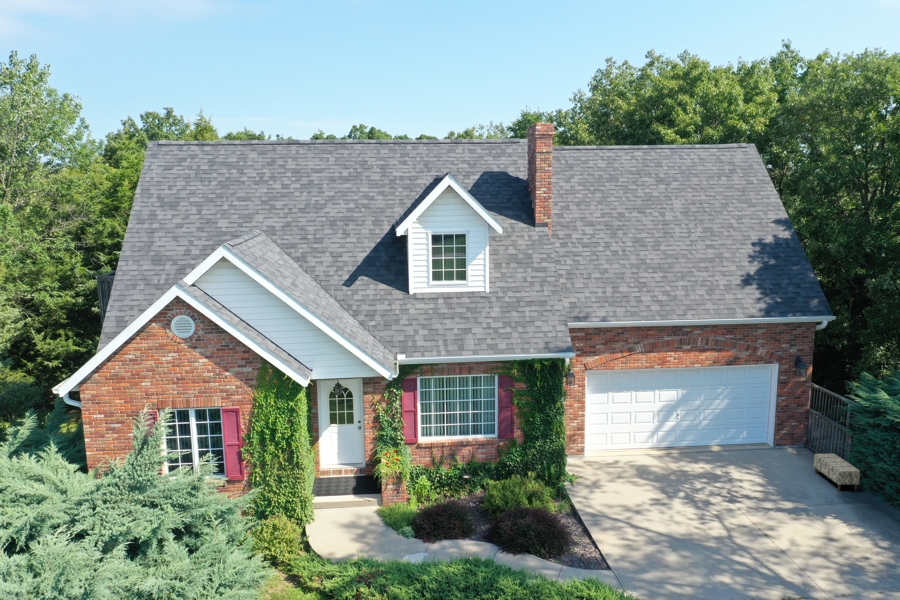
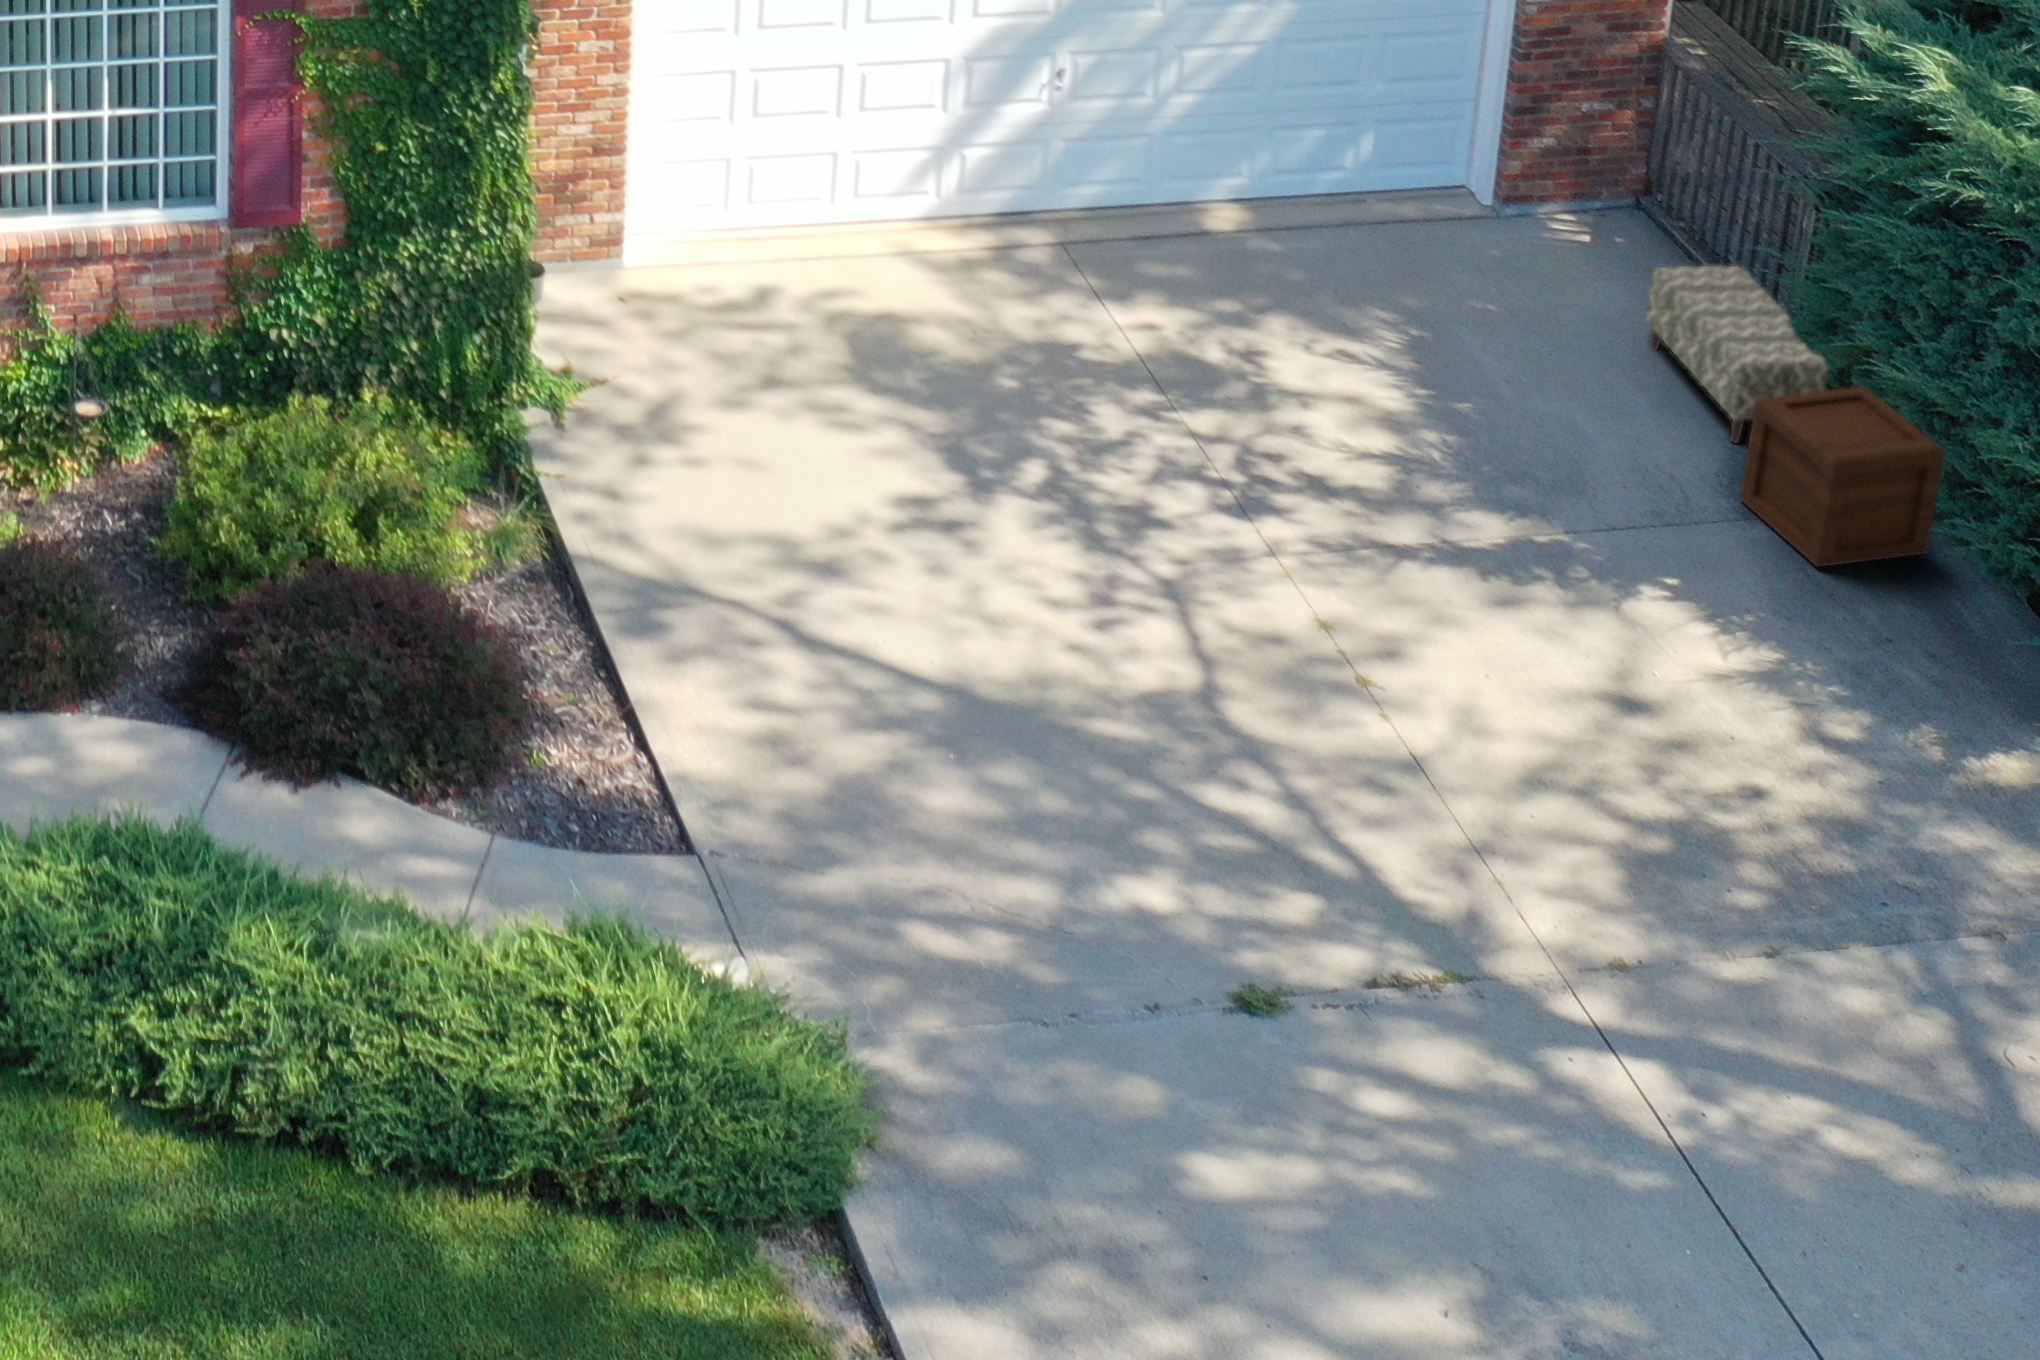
wooden crate: none [843,474,892,514] -> present [1740,387,1945,567]

